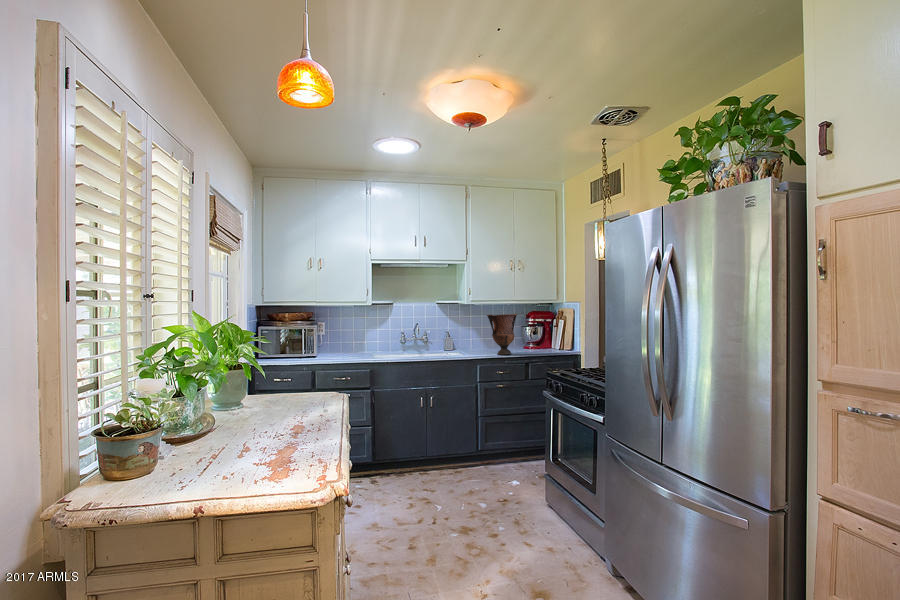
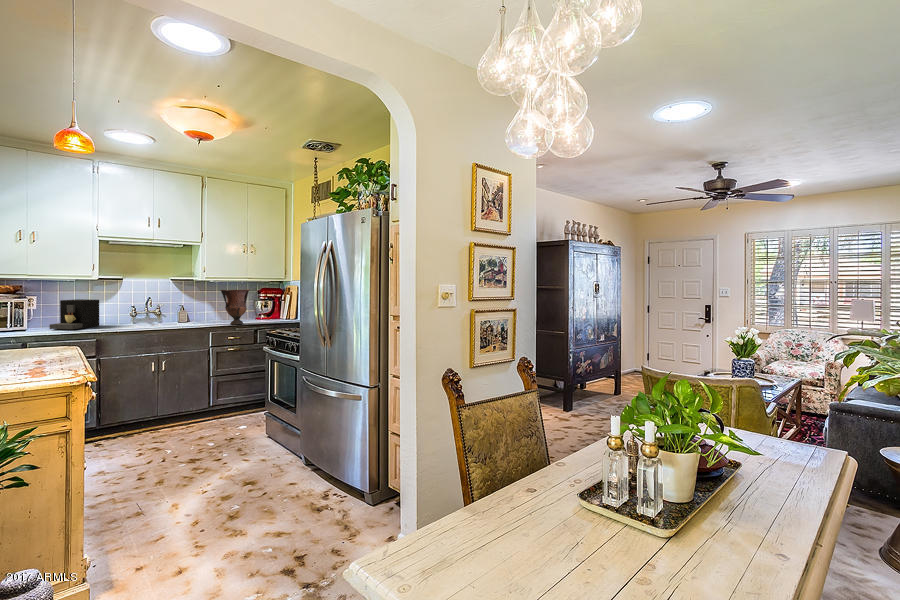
coffee maker: none [333,326,375,358] -> present [50,299,99,329]

